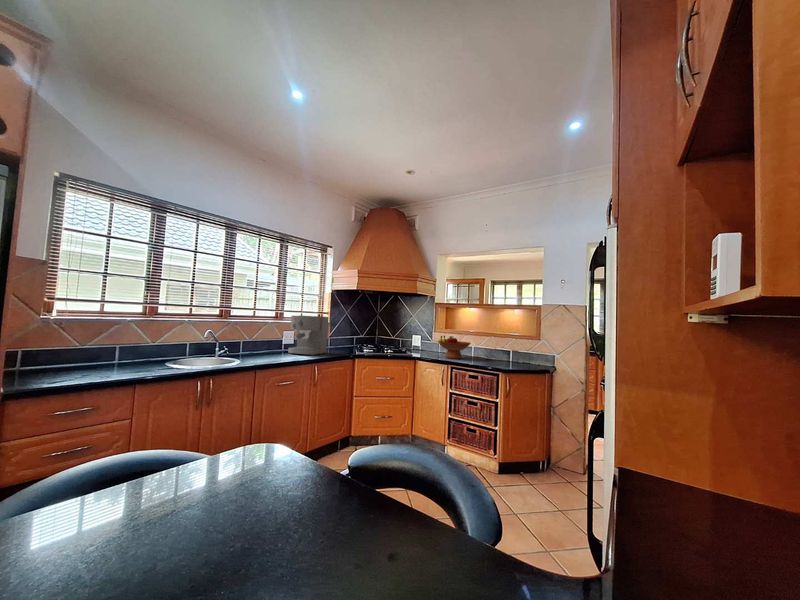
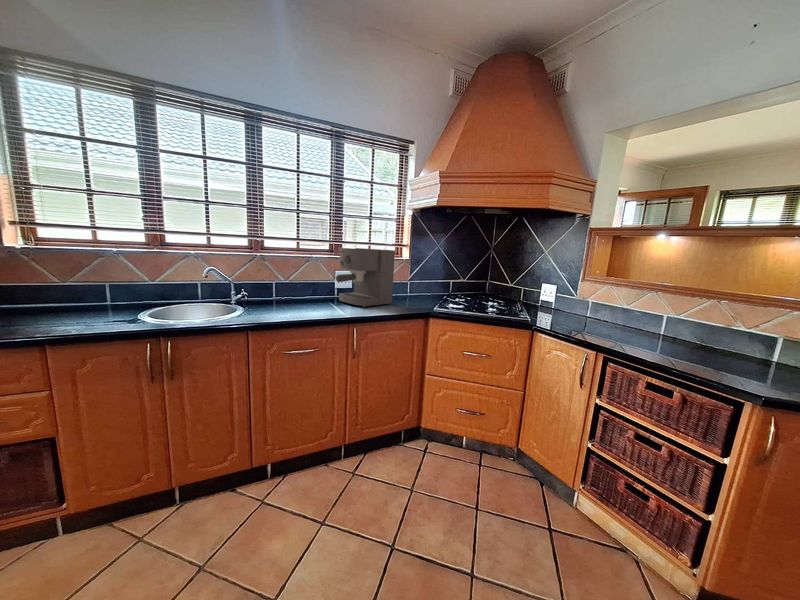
fruit bowl: present [438,336,471,359] -> none [583,289,665,339]

